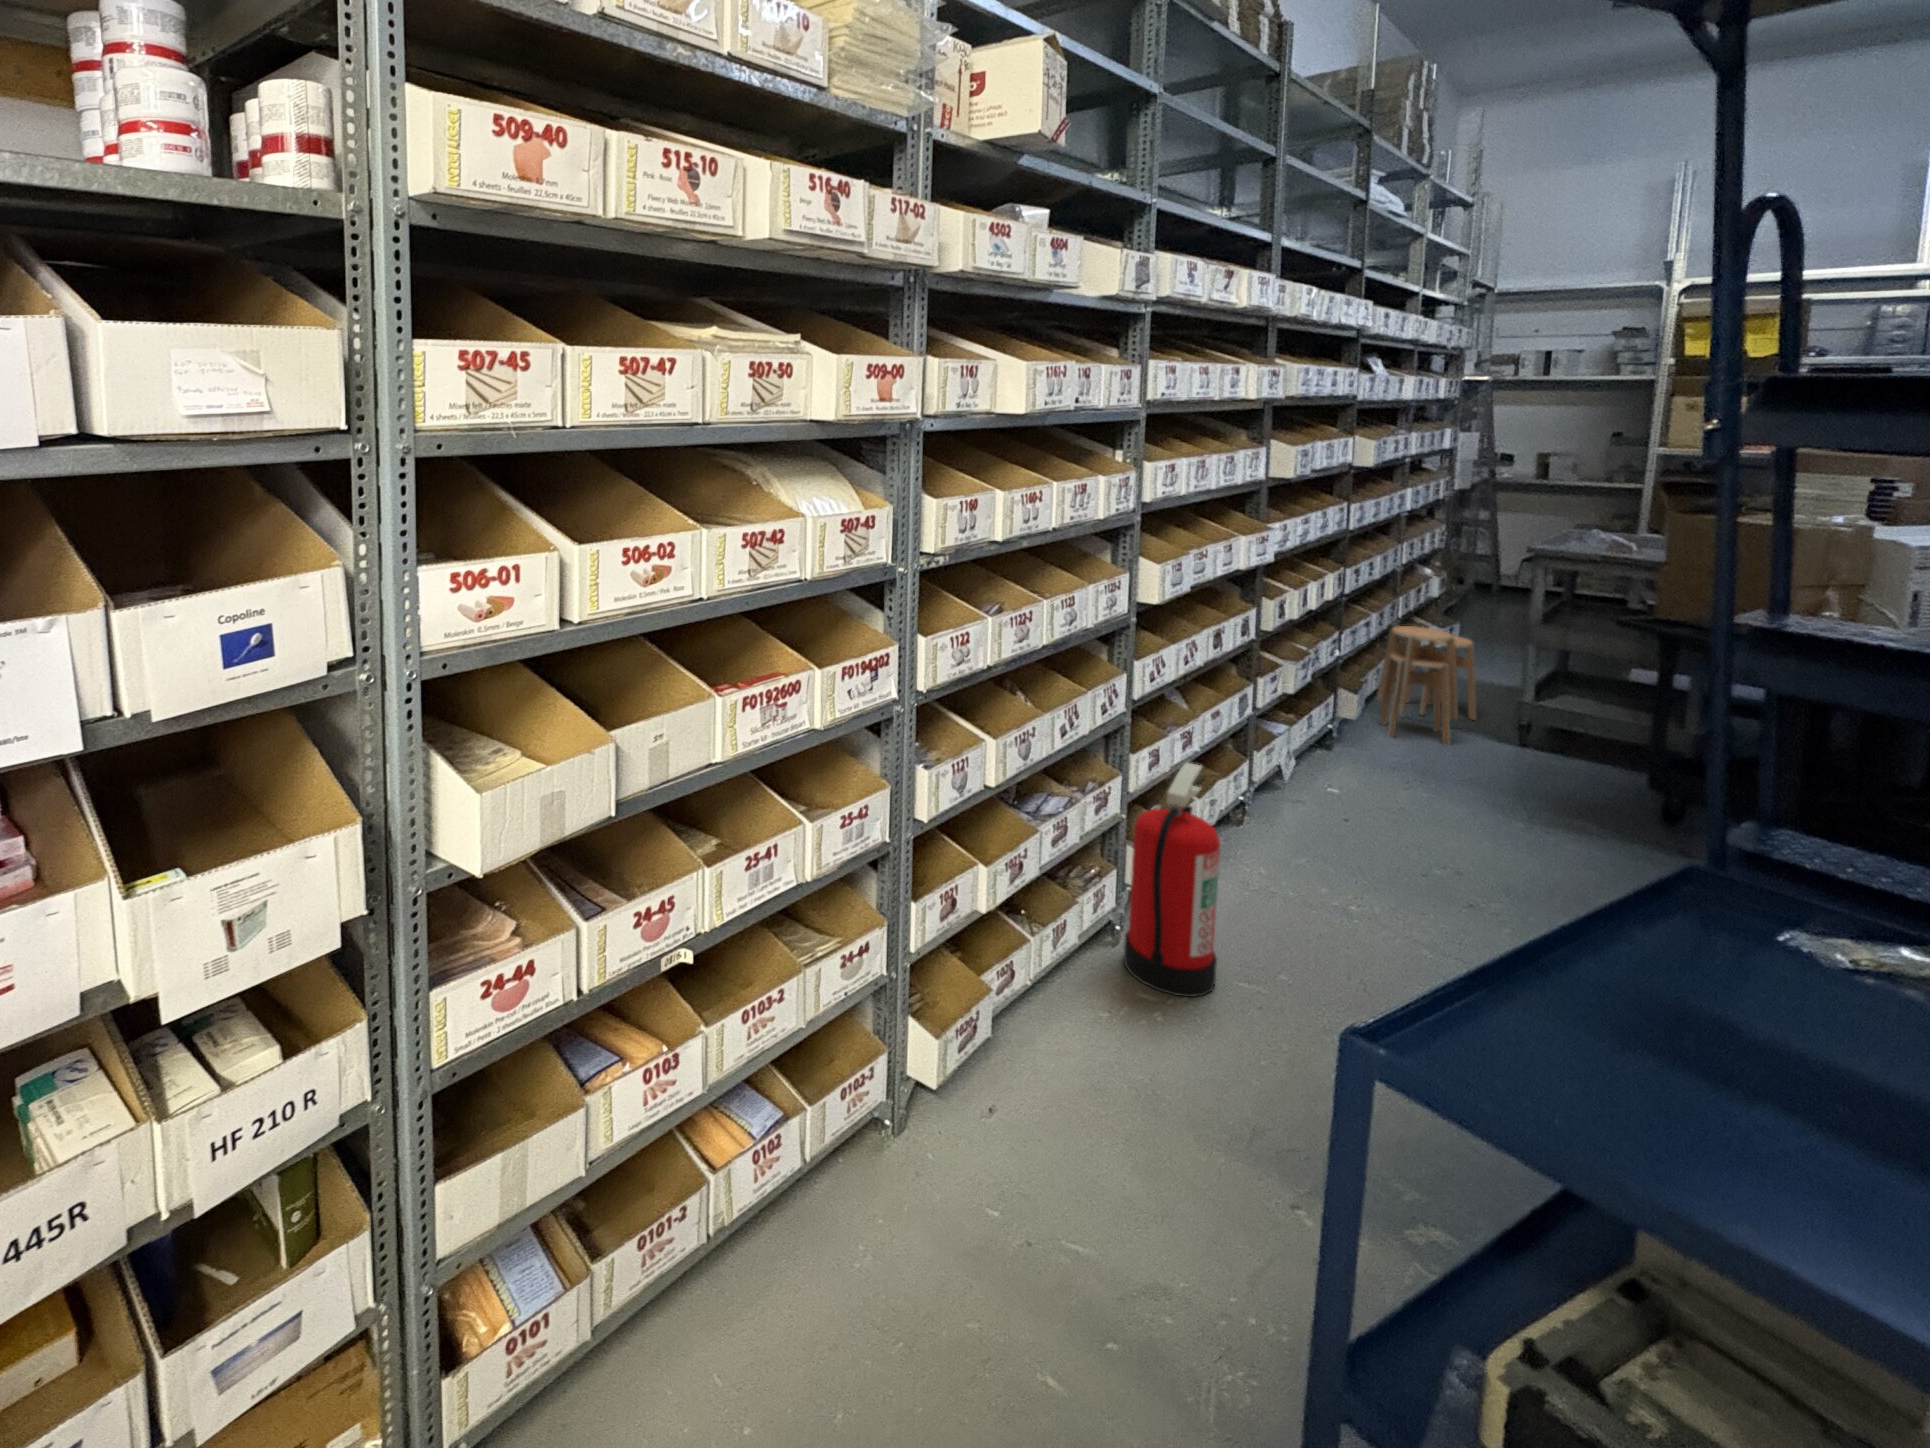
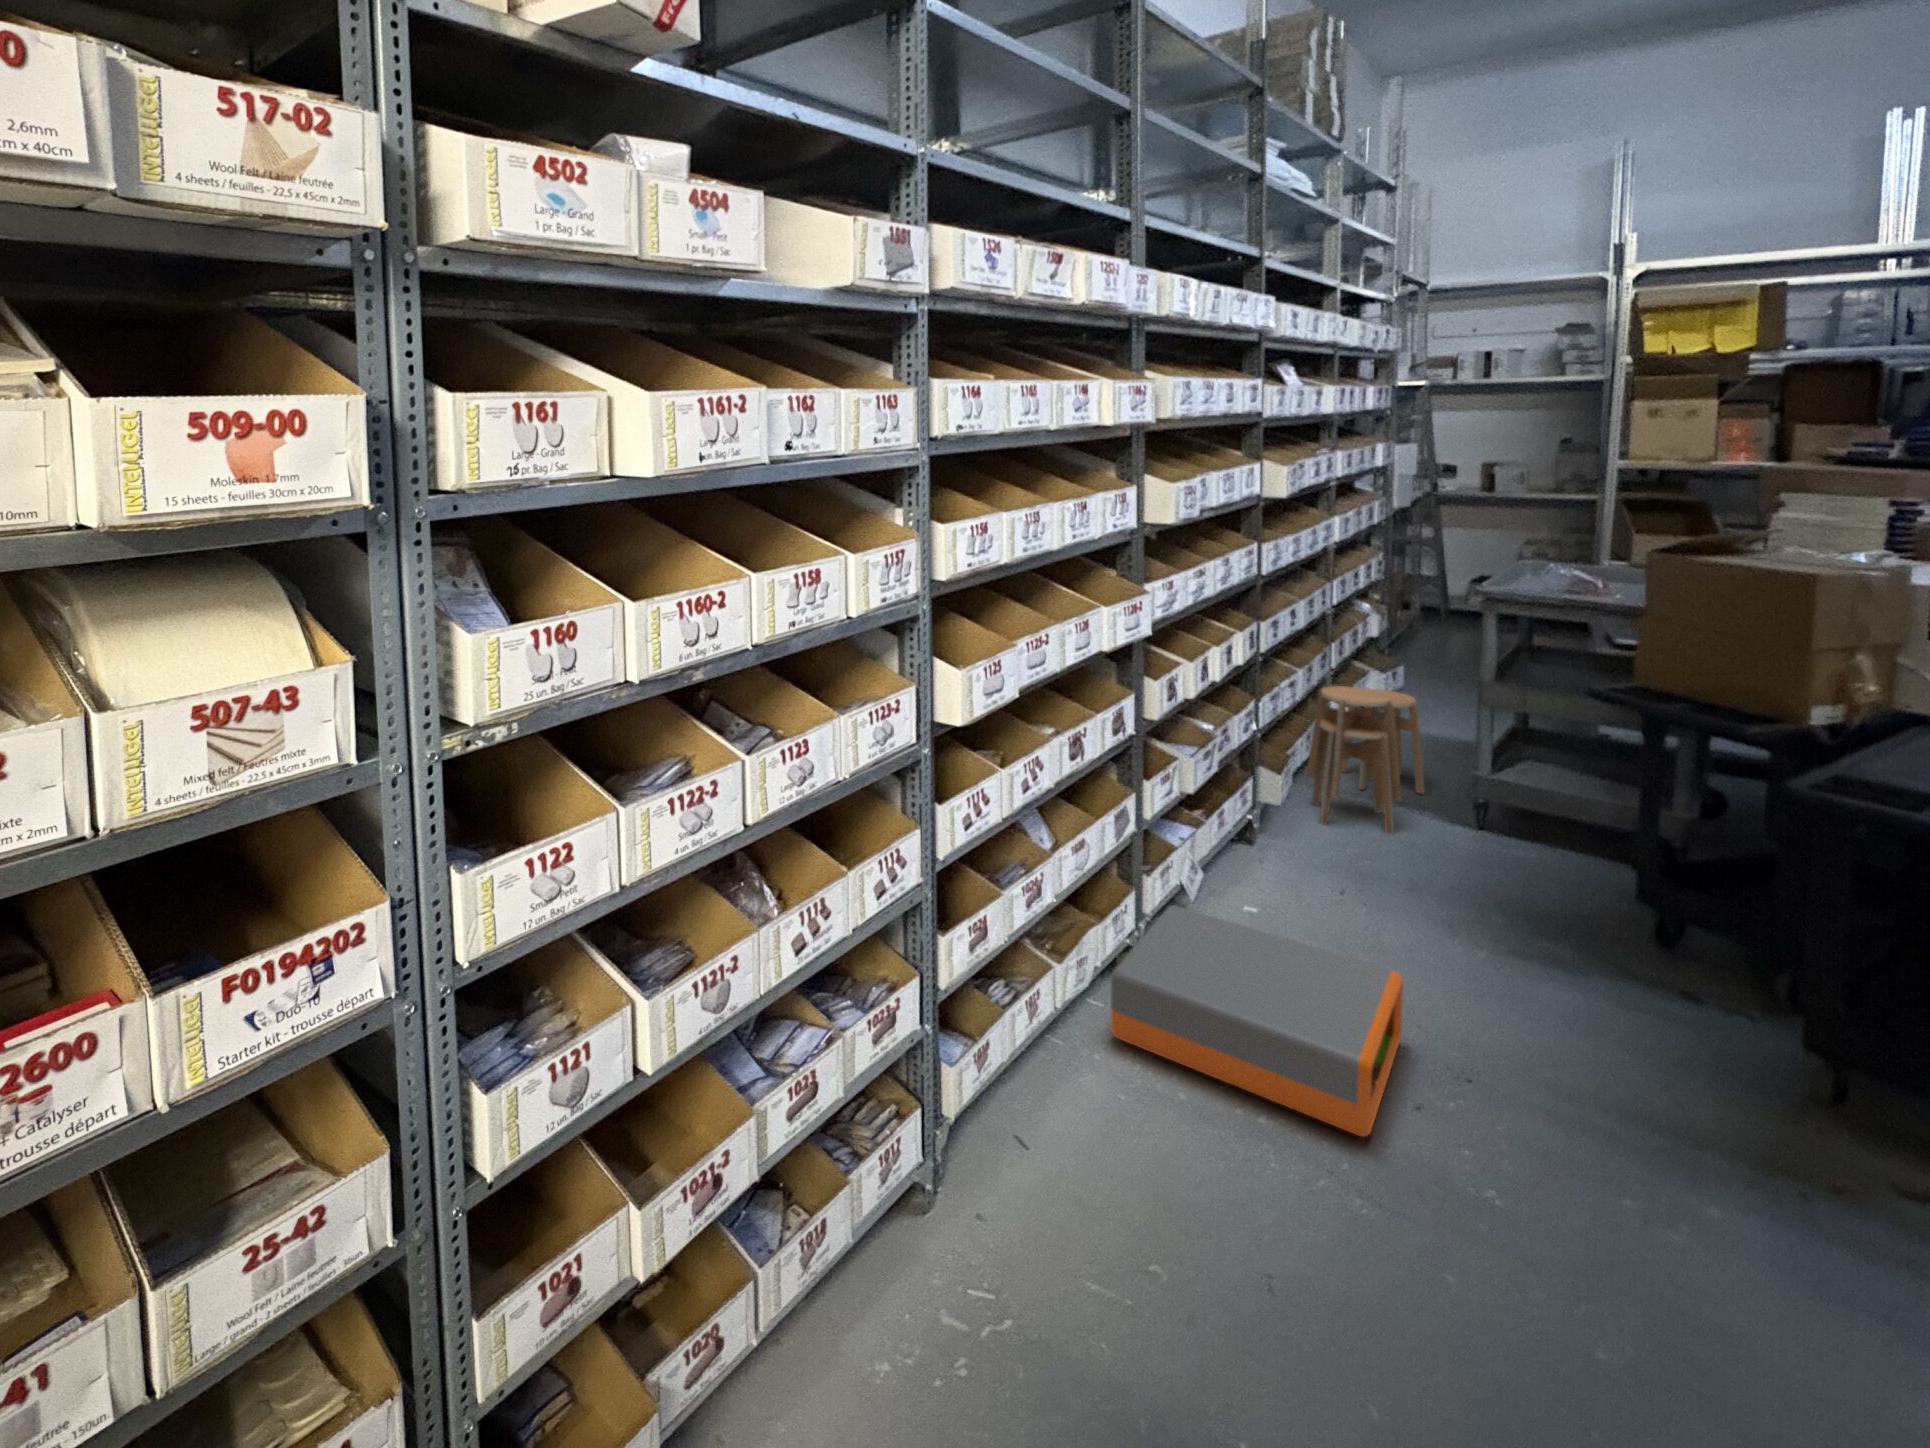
fire extinguisher: present [1124,763,1220,997] -> none [930,951,1054,1325]
storage box: none [1233,773,1461,917] -> present [1111,905,1403,1136]

